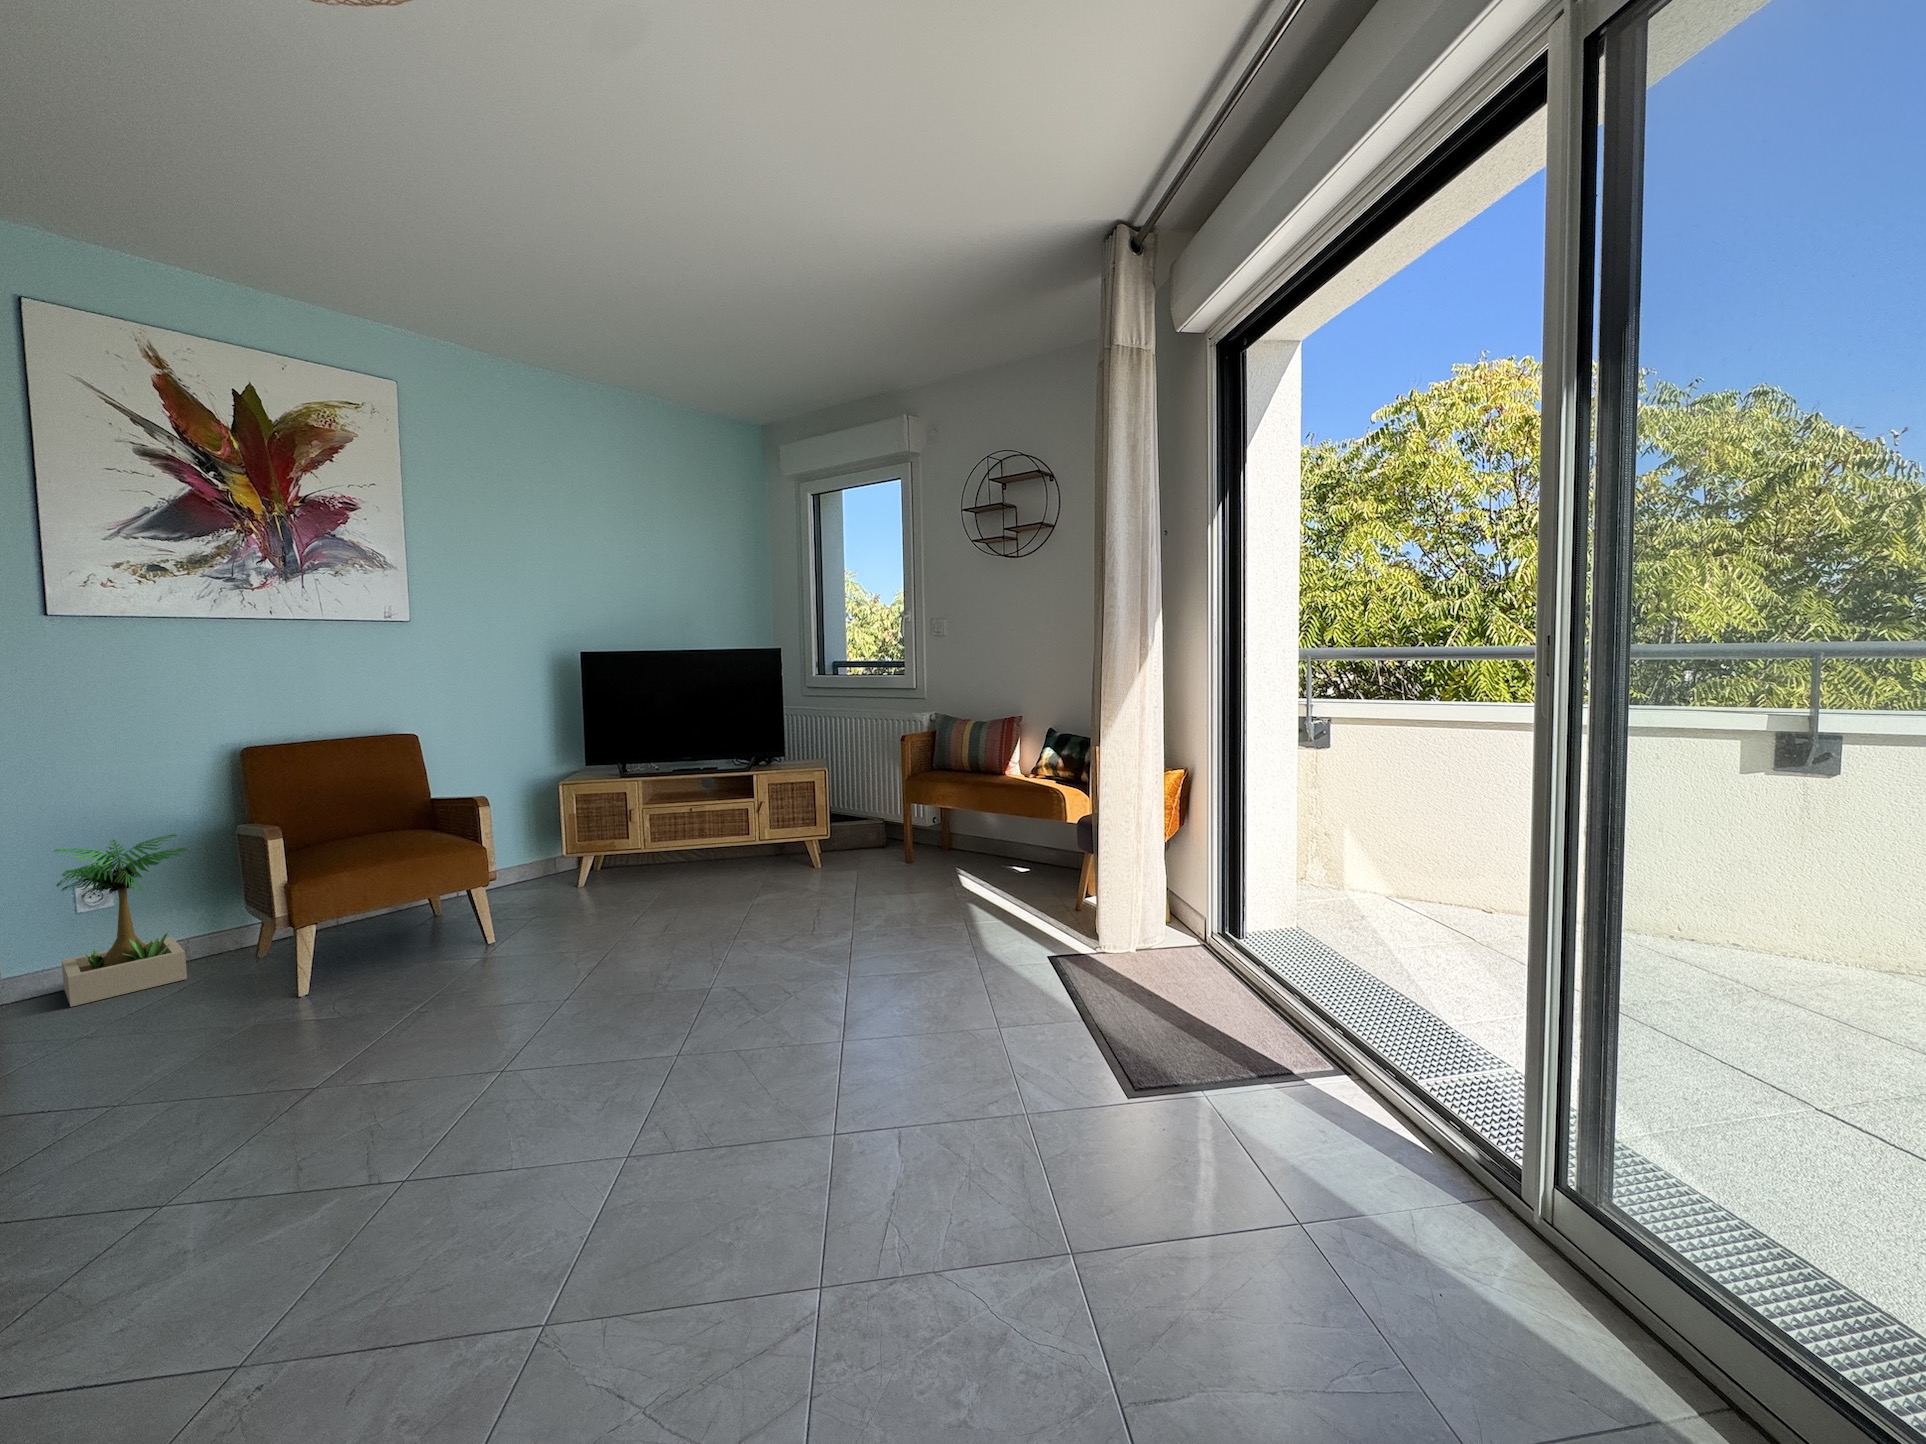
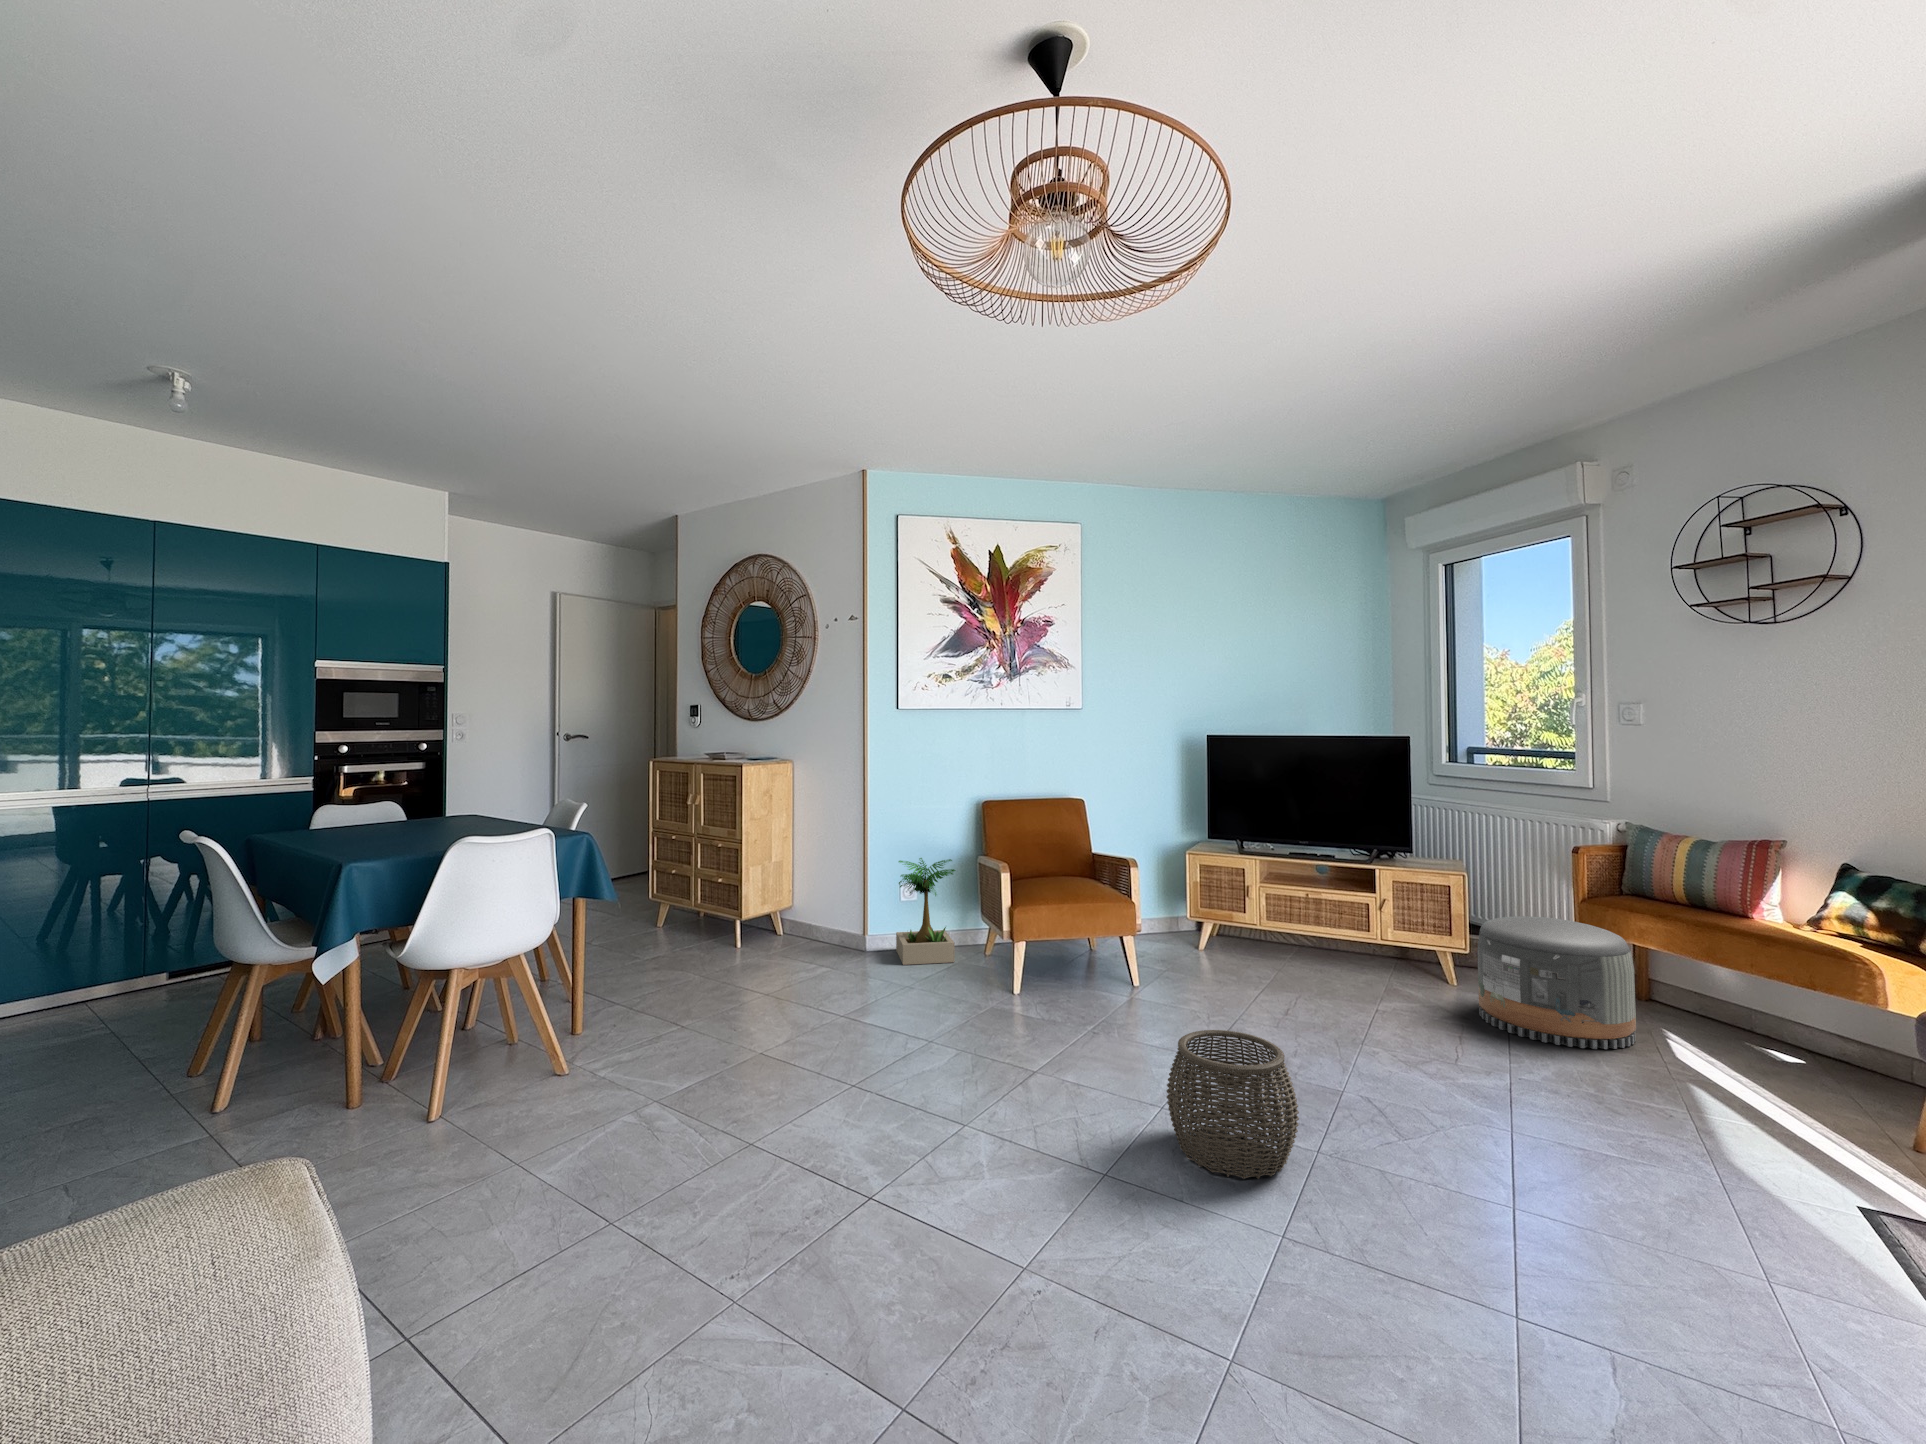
pouf: none [833,796,940,898] -> present [1477,916,1636,1049]
woven basket: none [482,966,647,1142] -> present [1167,1030,1299,1179]

